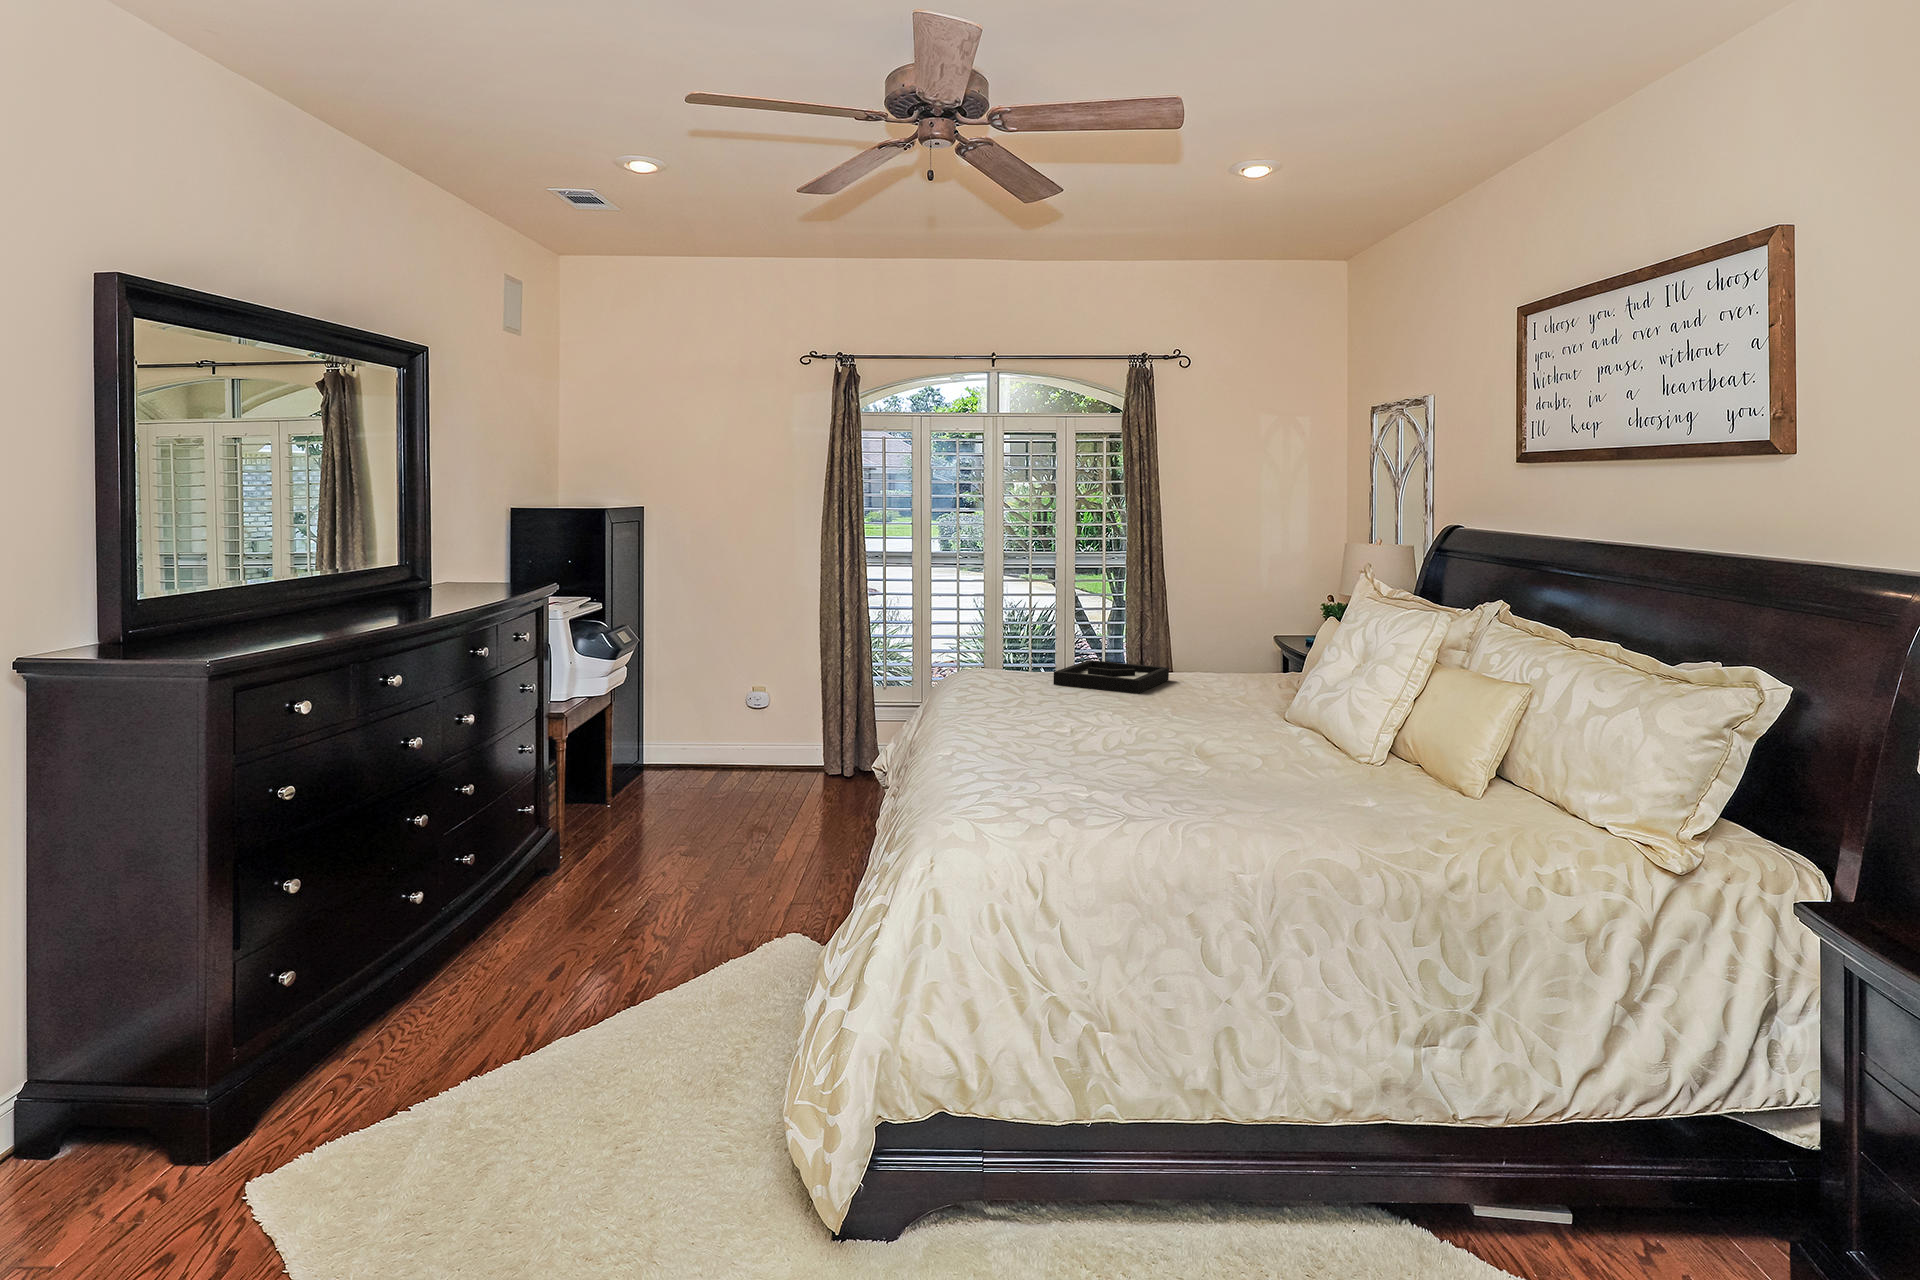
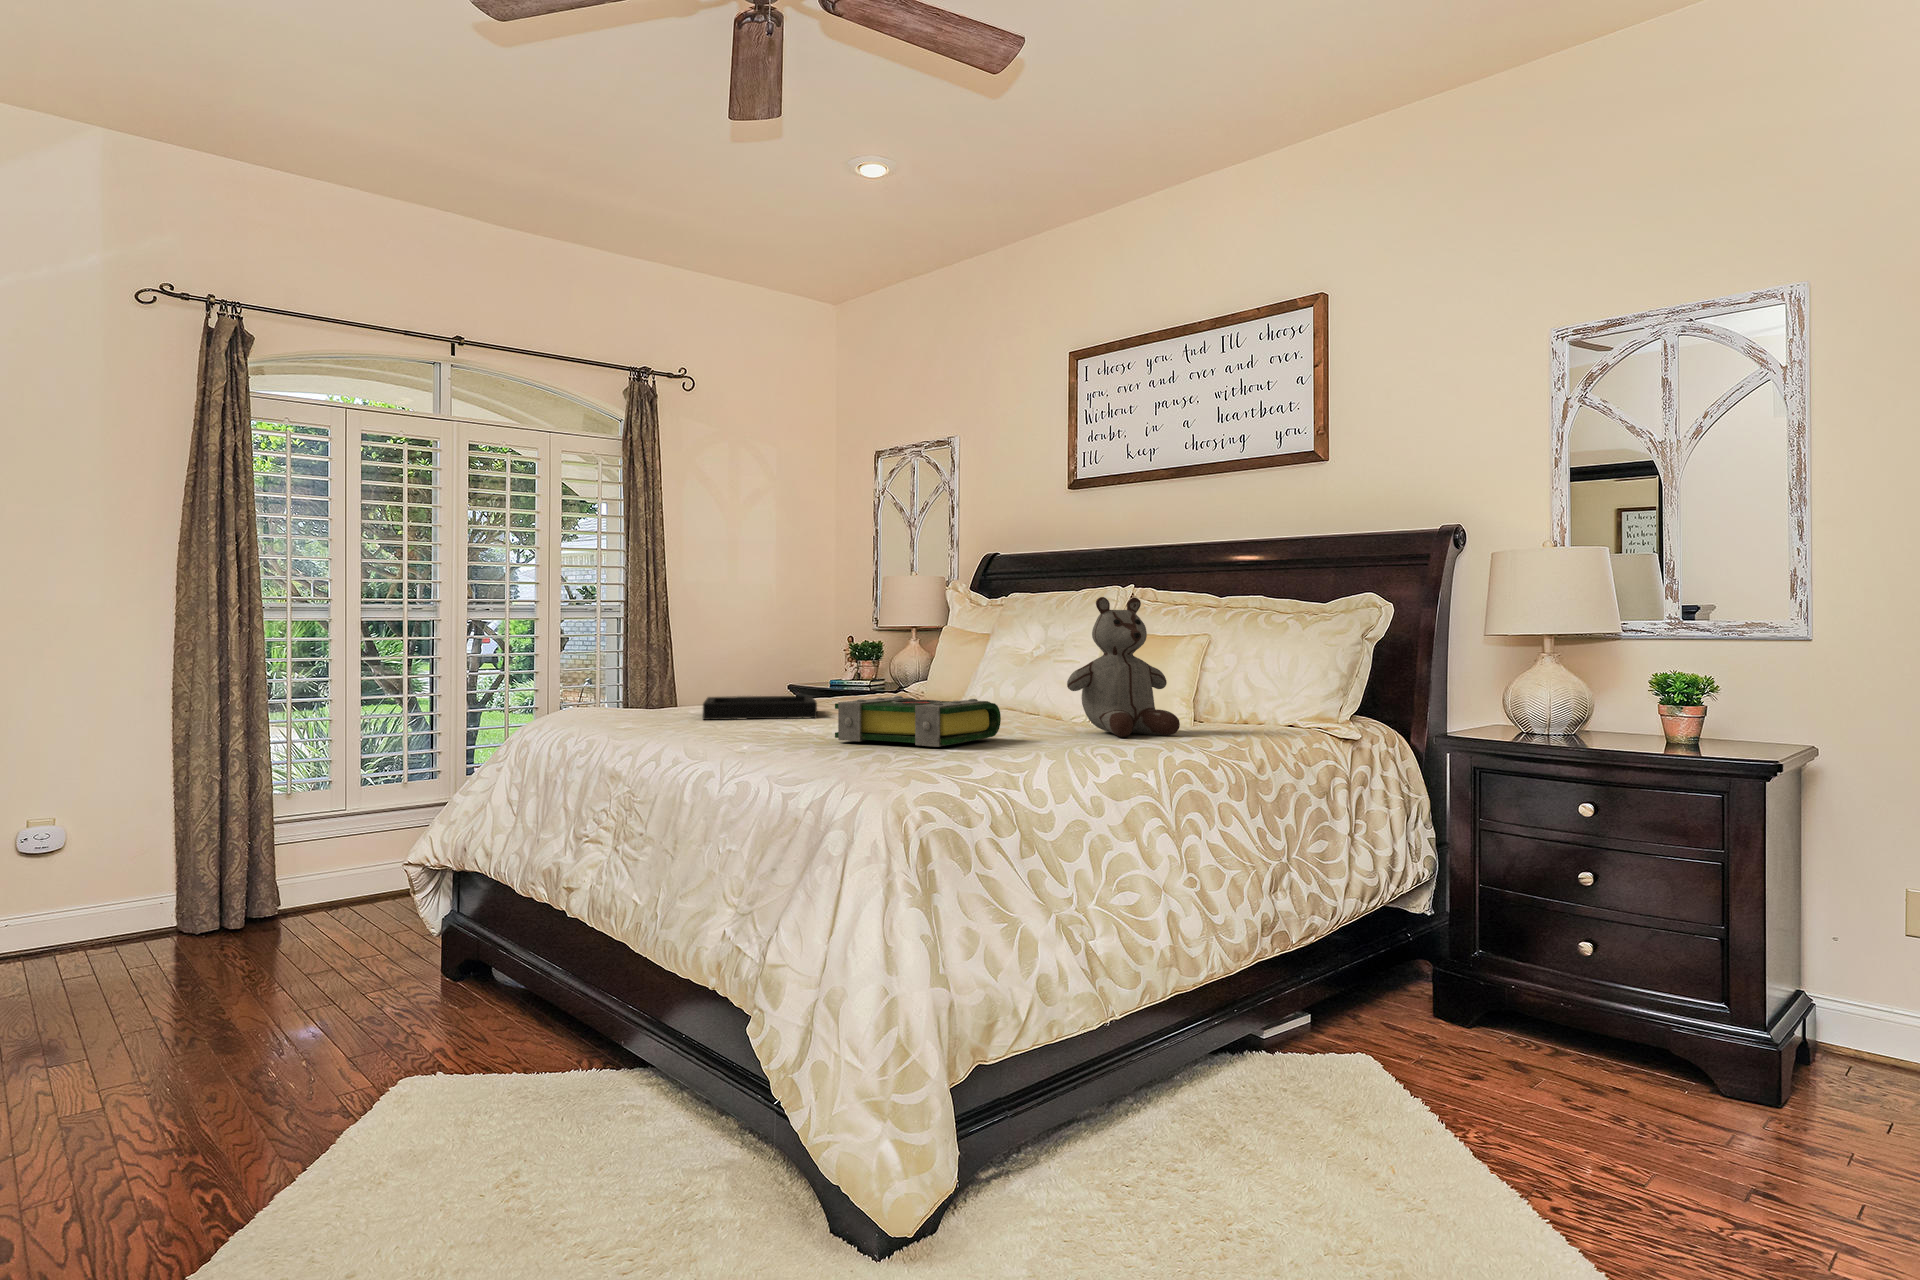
stuffed bear: none [1247,634,1360,776] -> present [1067,597,1180,737]
book: none [1040,701,1166,757] -> present [835,696,1001,747]

